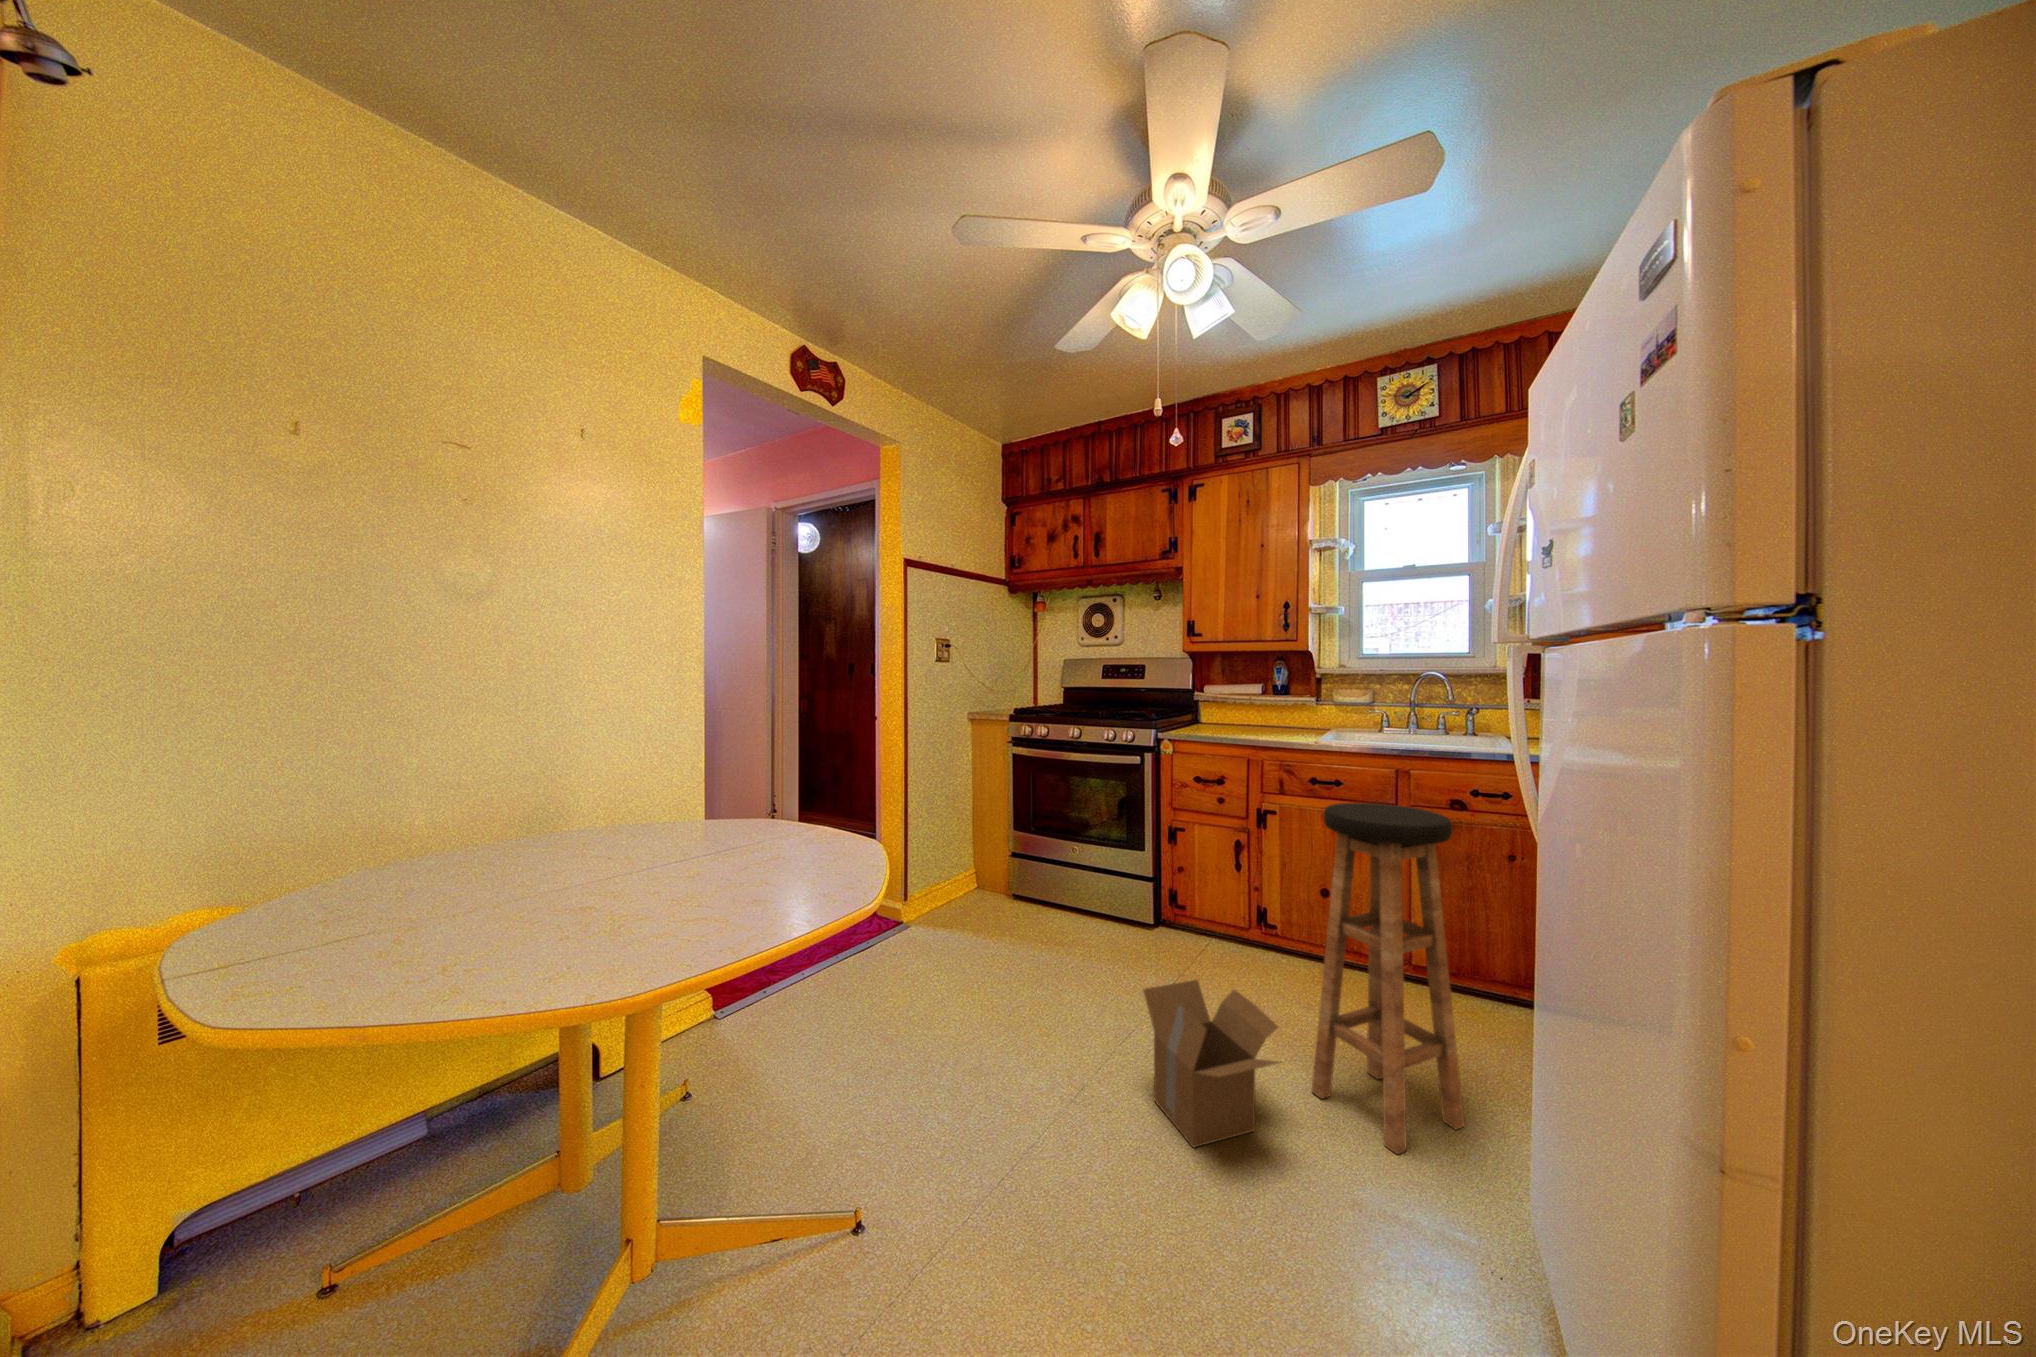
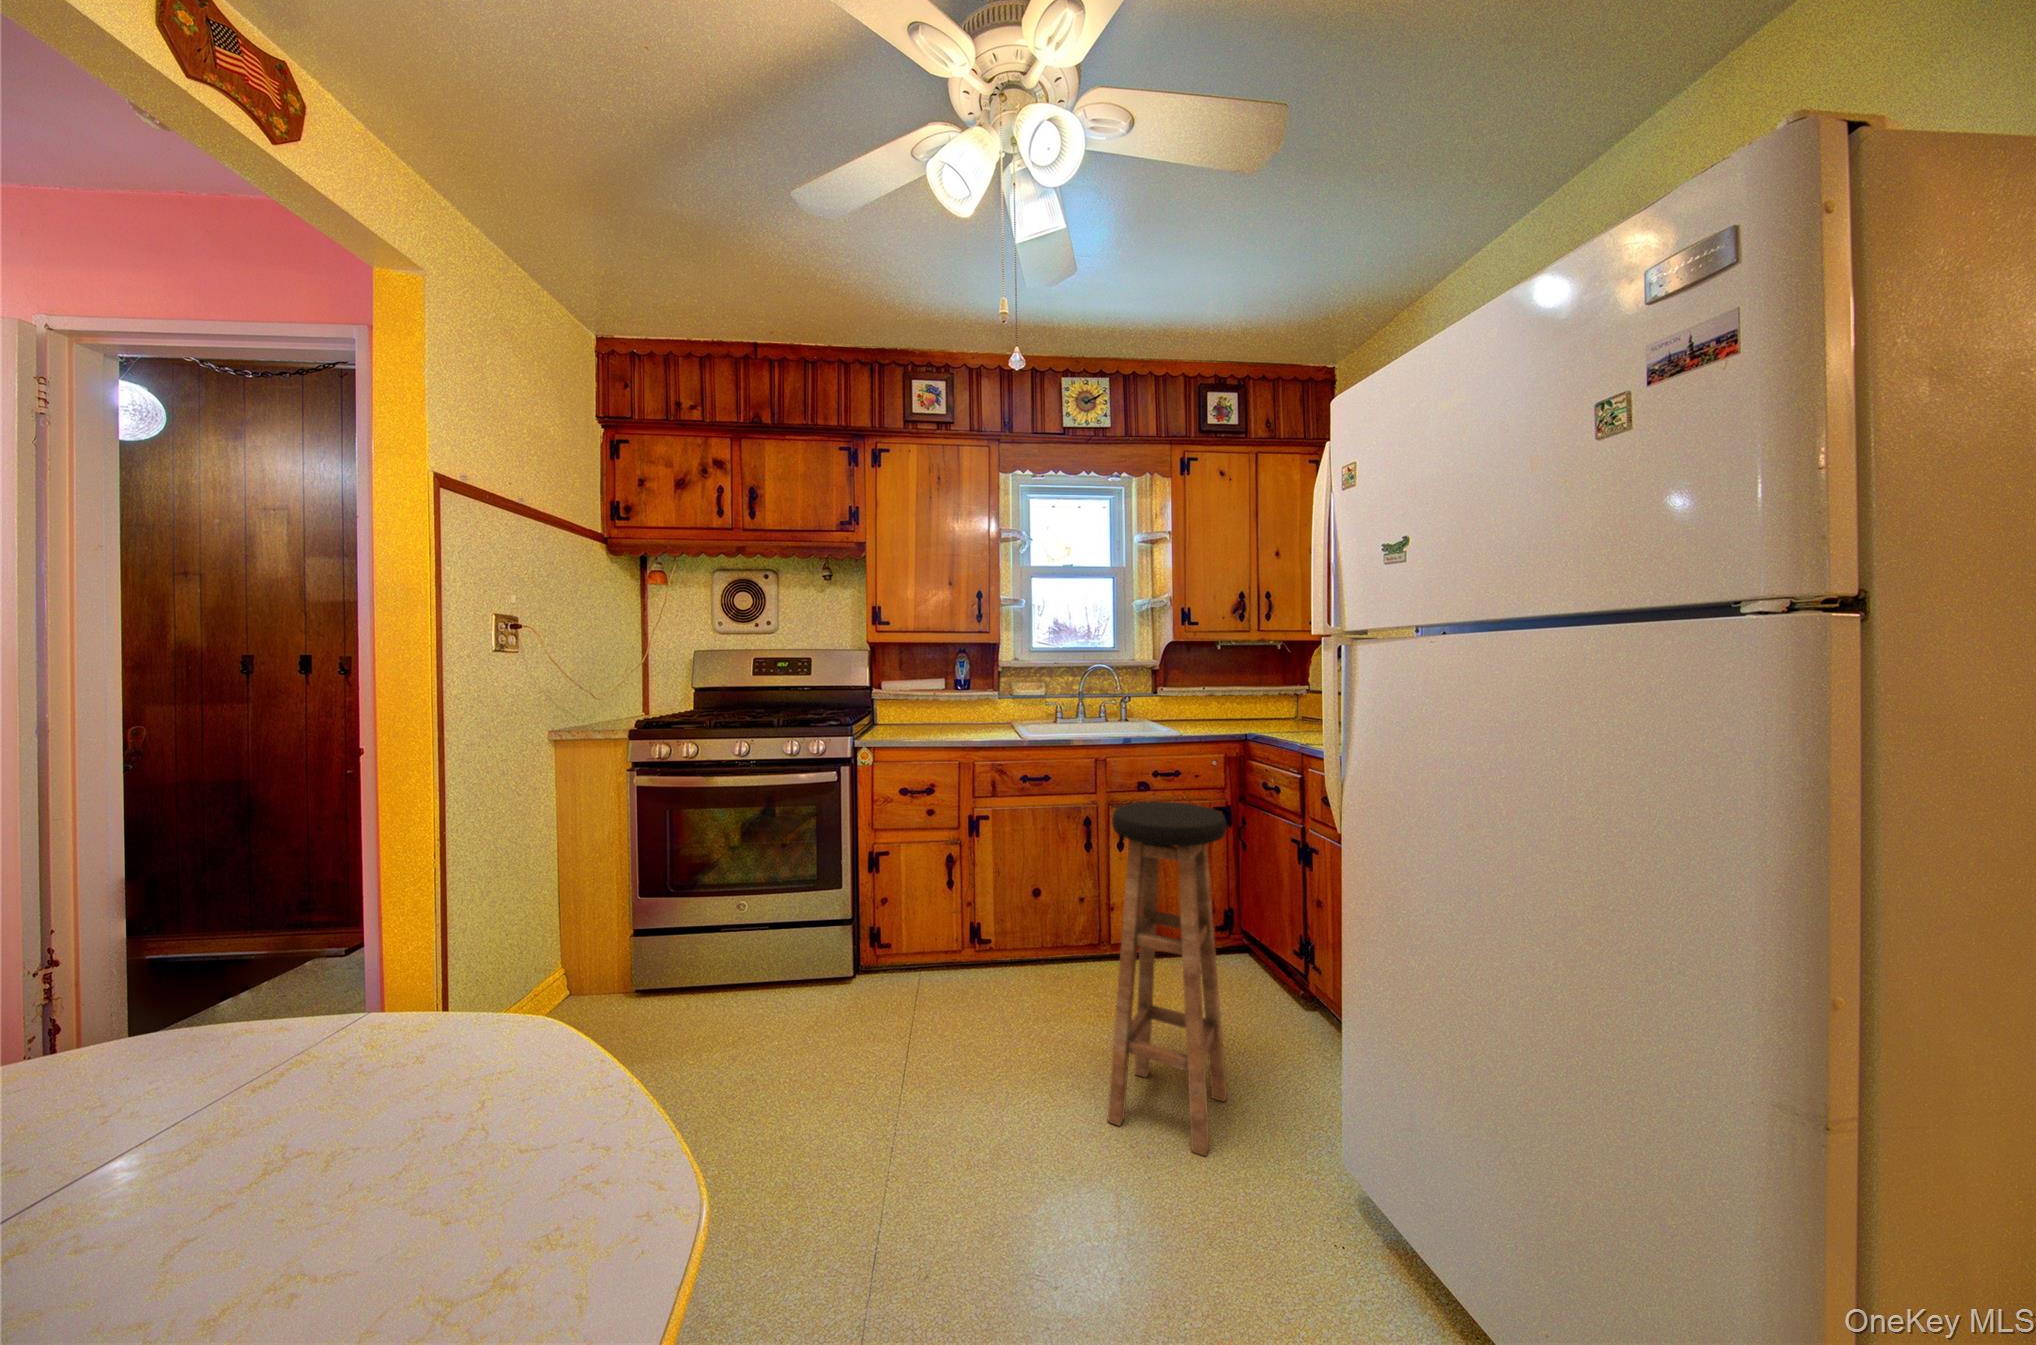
cardboard box: present [1143,980,1280,1147] -> none [949,1042,1131,1269]

